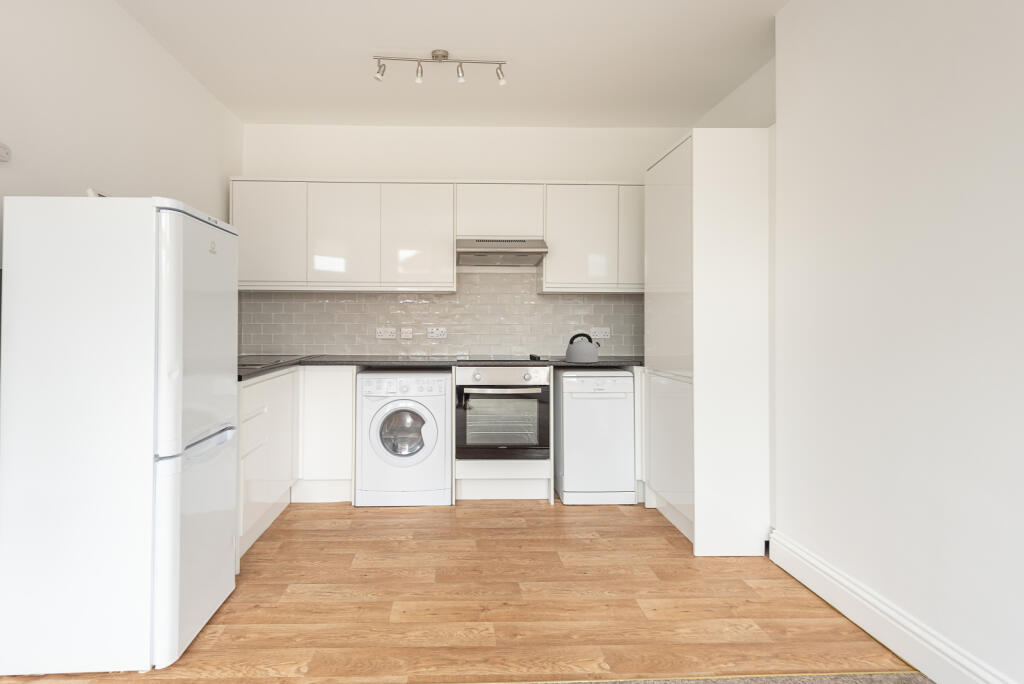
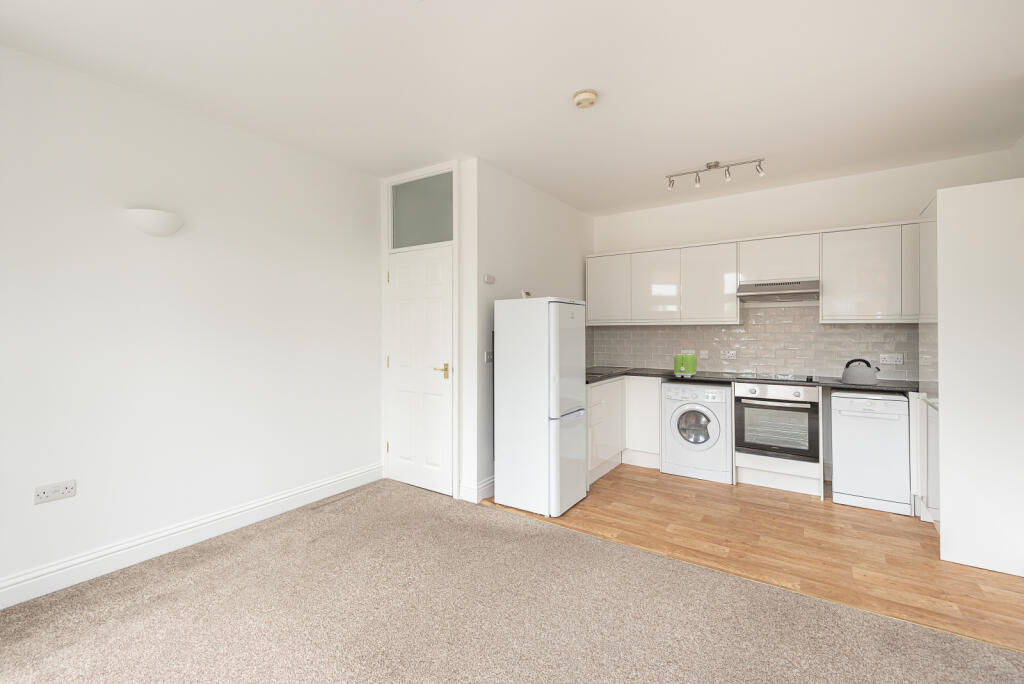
toaster: none [374,330,402,364] -> present [674,354,697,377]

